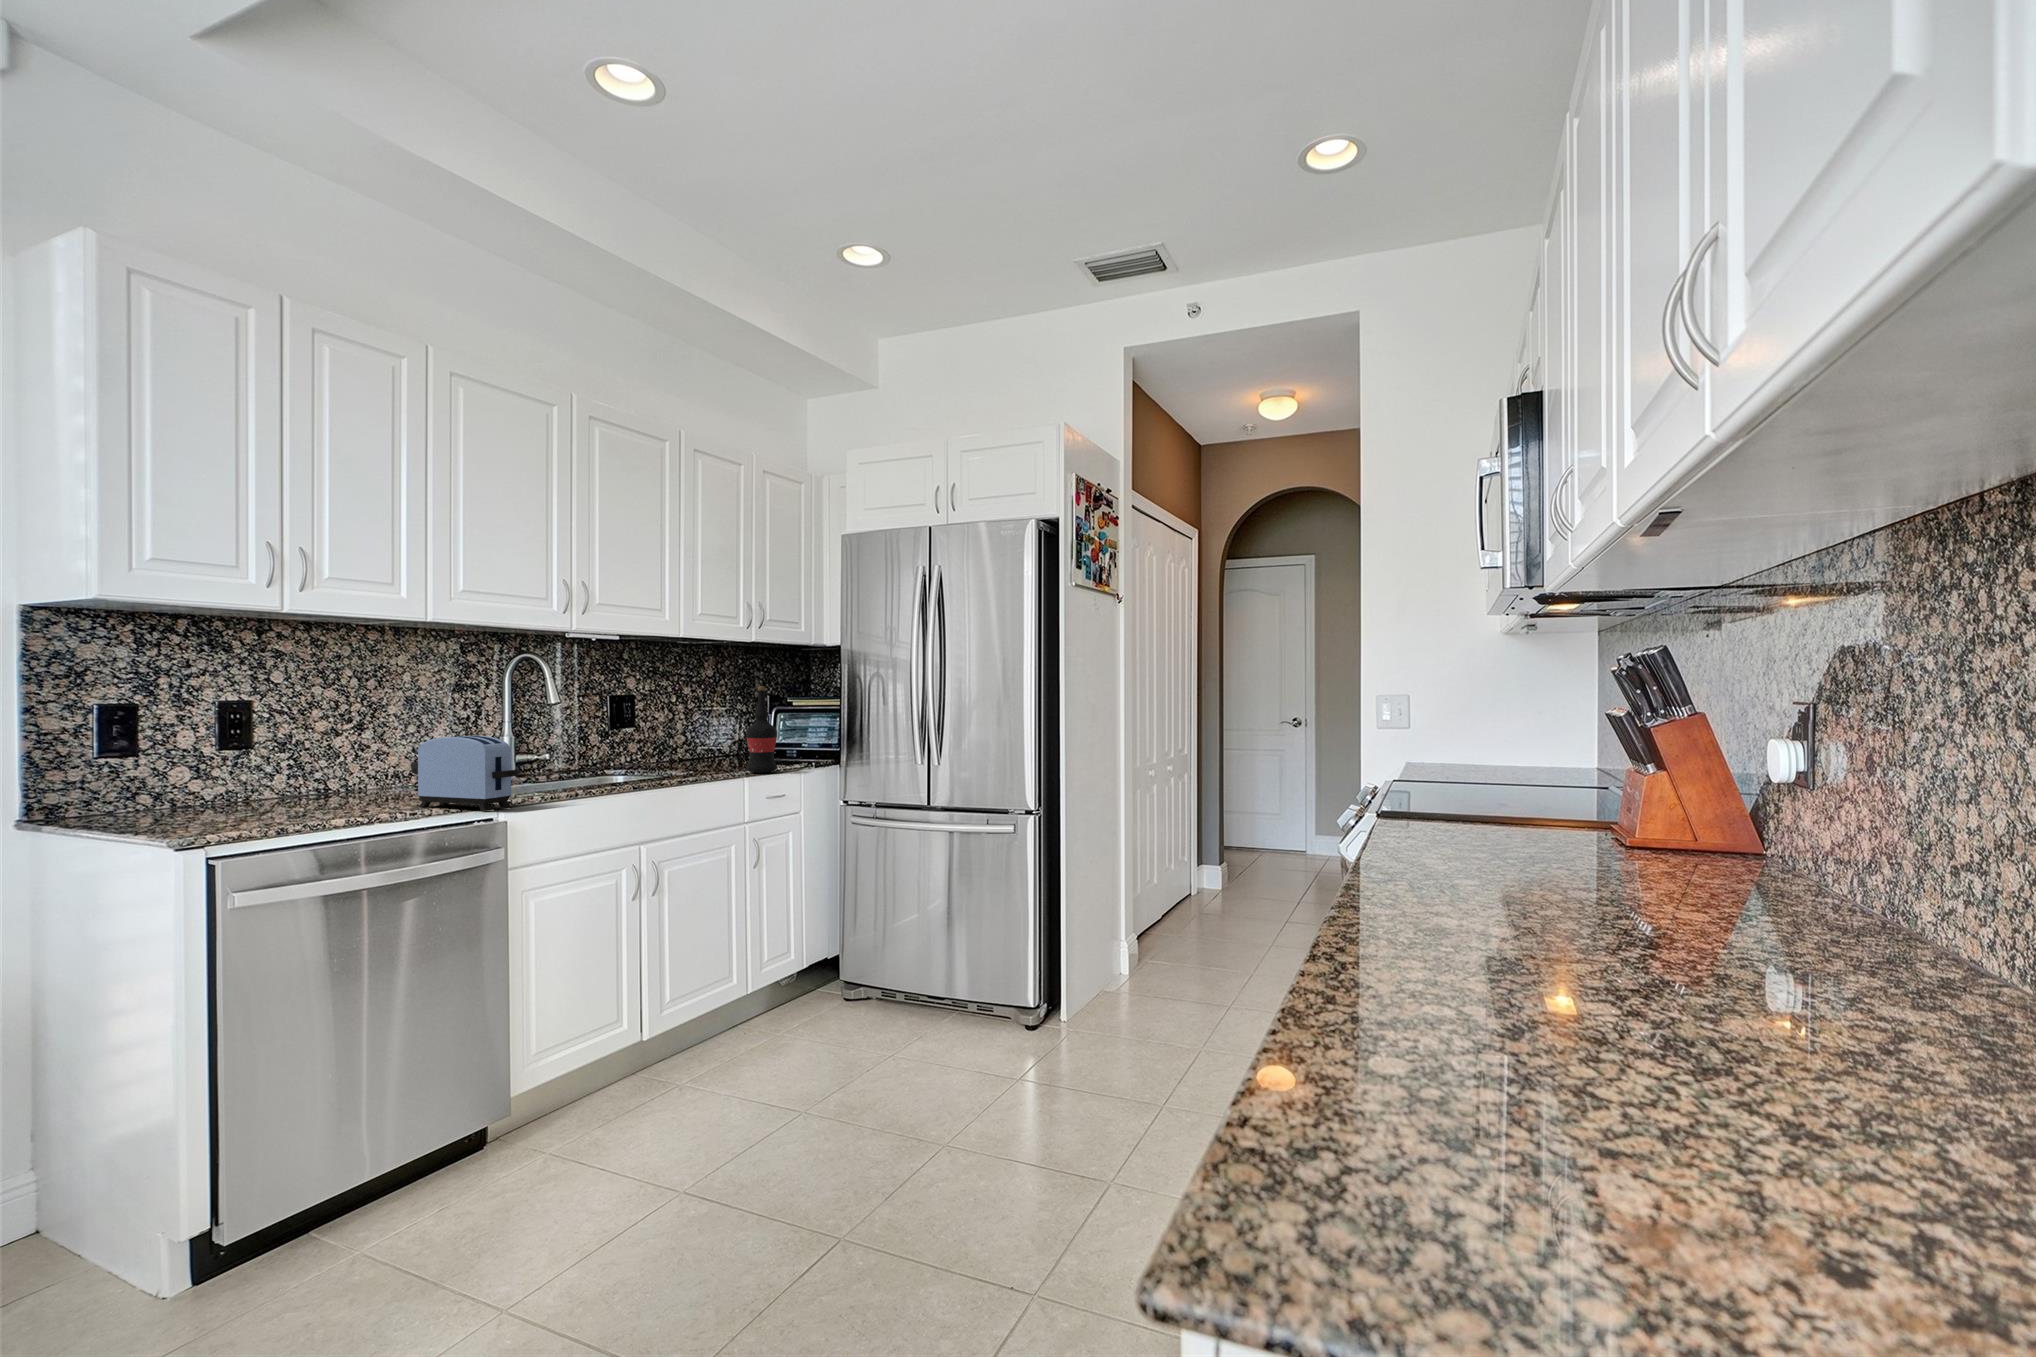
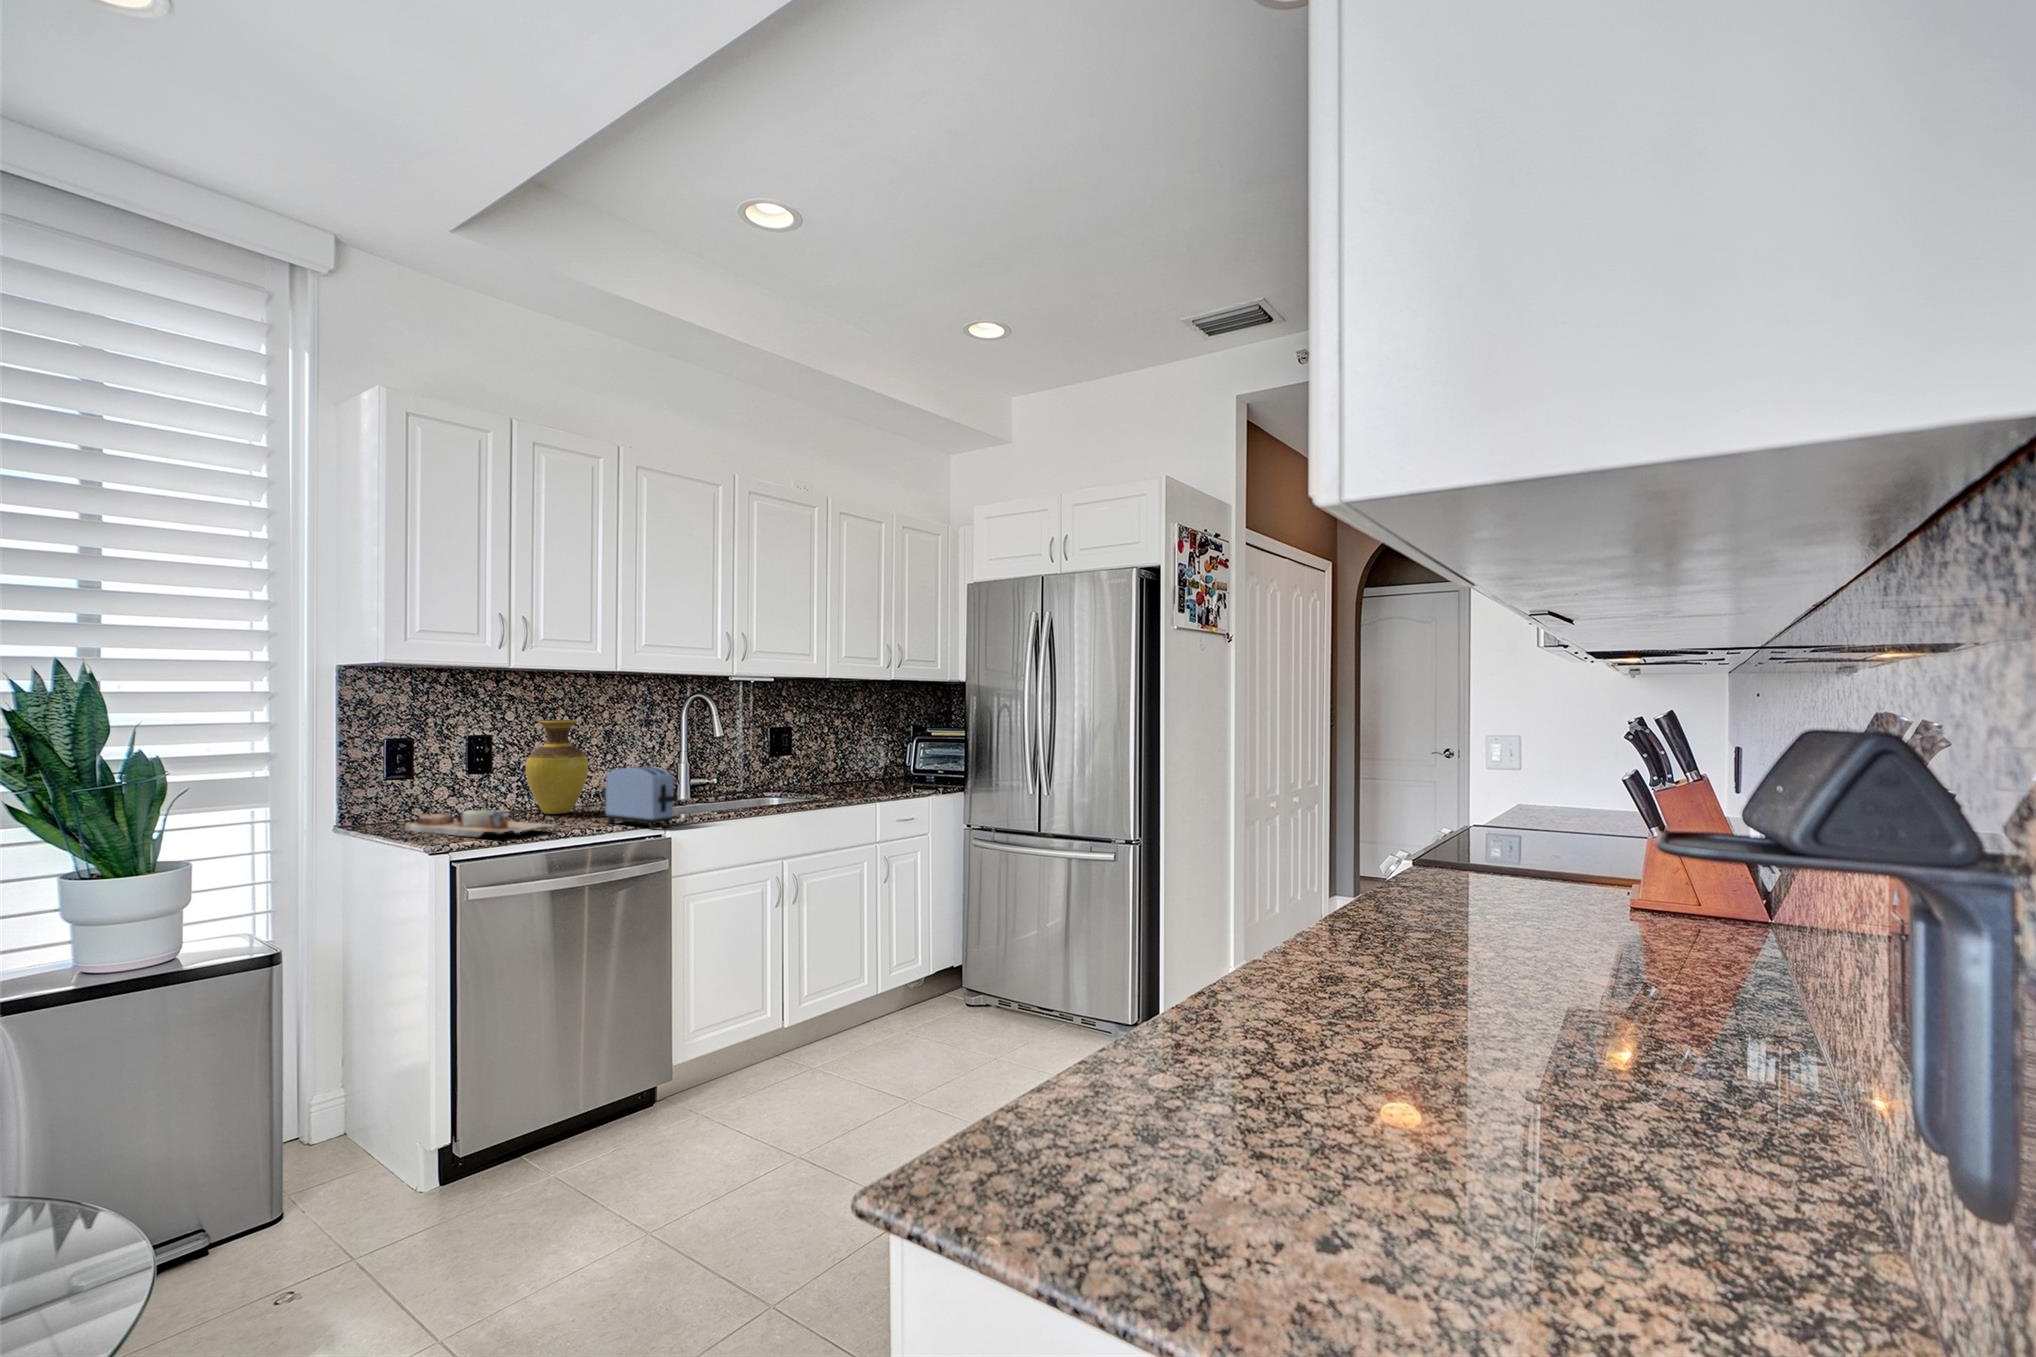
vase: none [302,682,388,799] -> present [526,720,588,814]
wine bottle: present [746,686,777,773] -> none [880,722,906,798]
cutting board: none [127,793,354,828] -> present [405,810,555,837]

